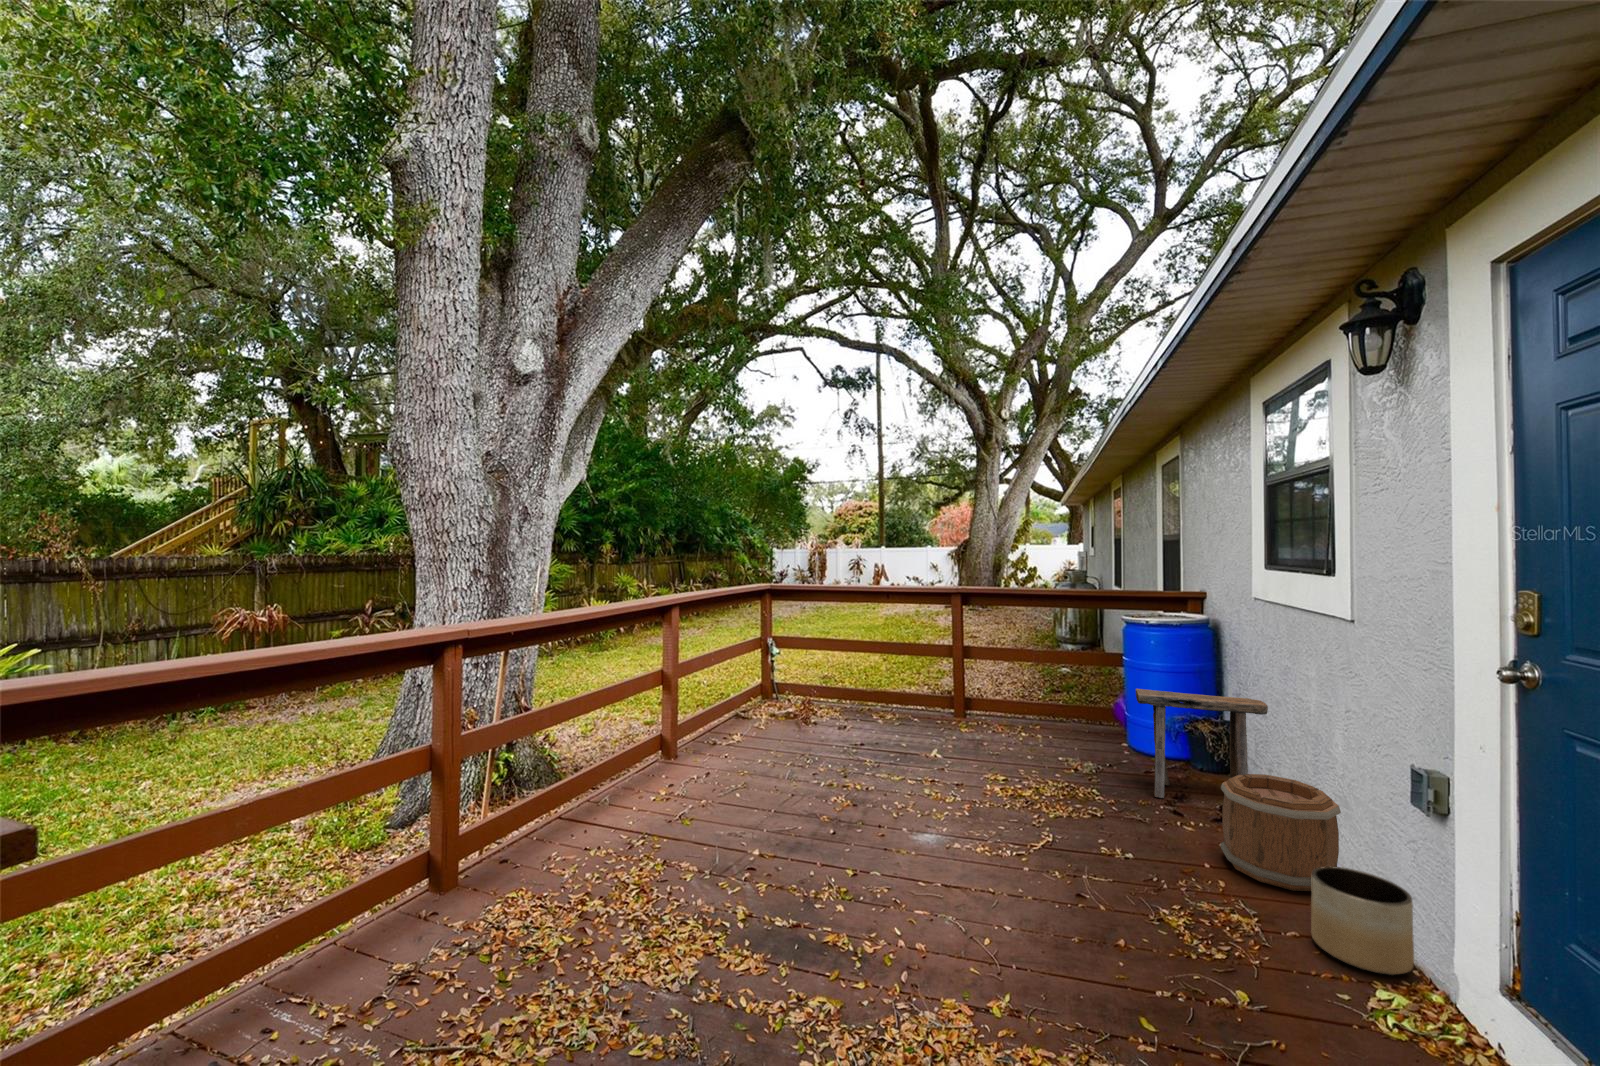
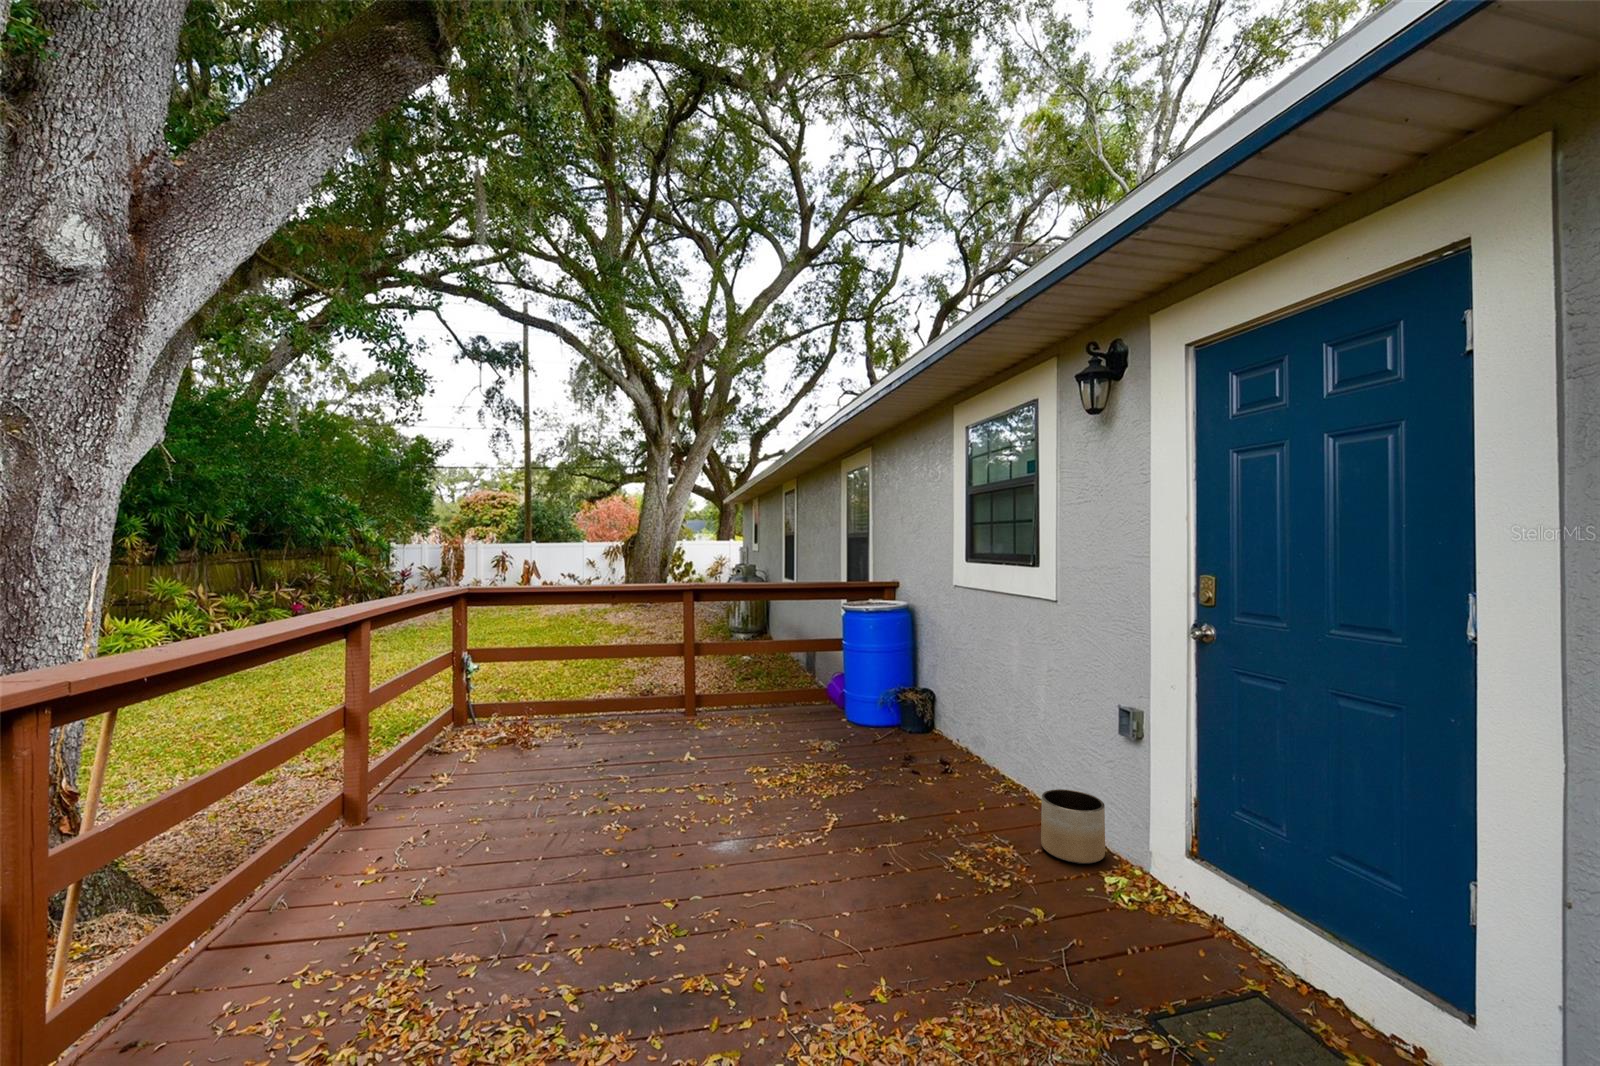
stool: present [1136,689,1268,798] -> none [865,667,960,760]
bucket: present [1220,774,1341,891] -> none [954,727,1035,815]

